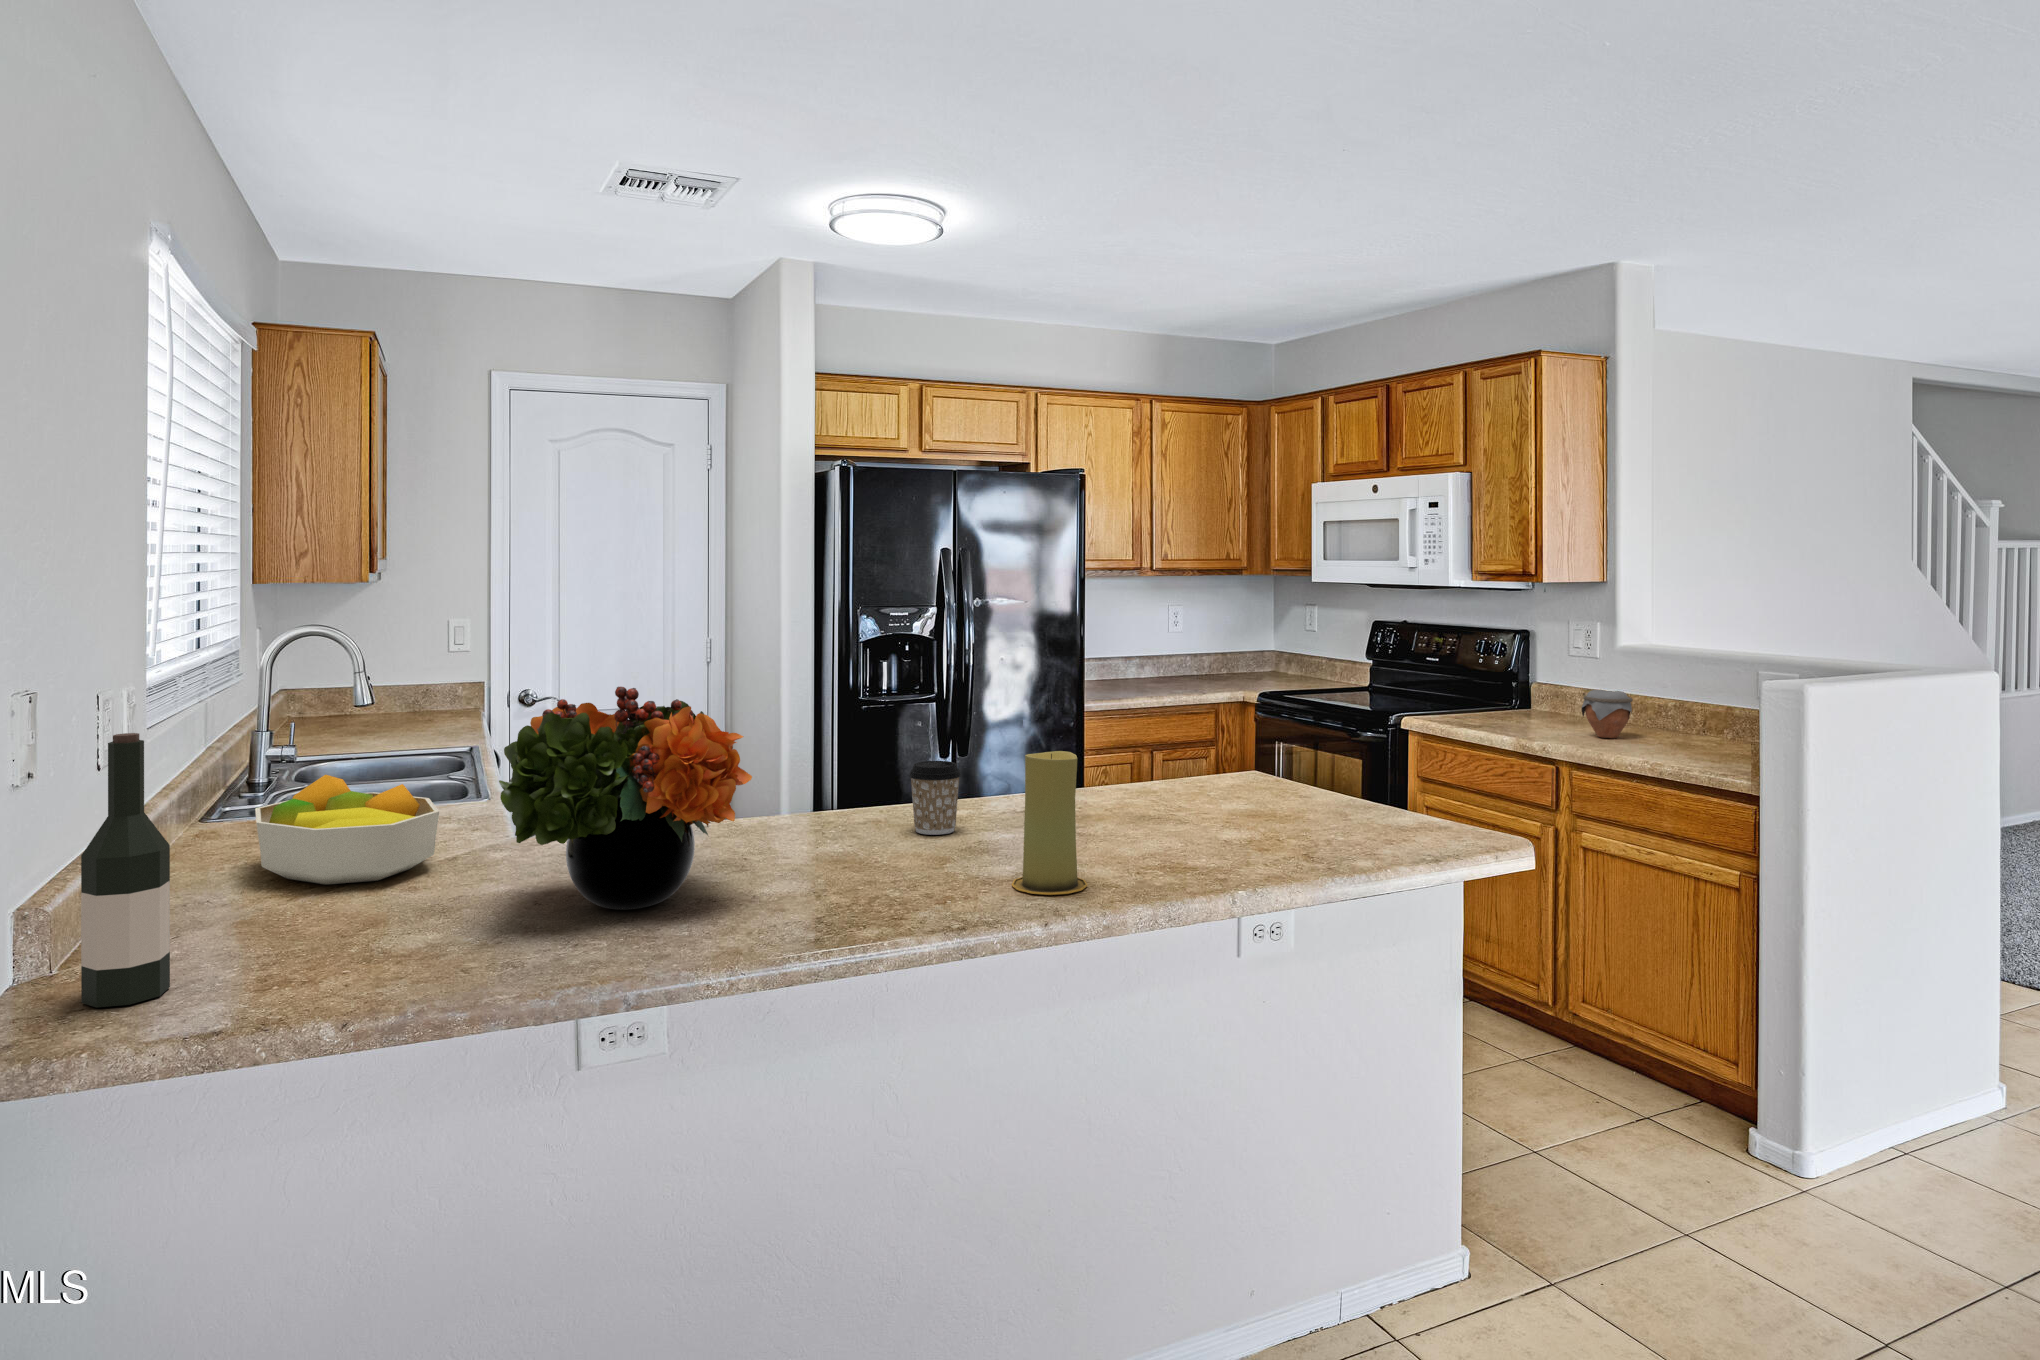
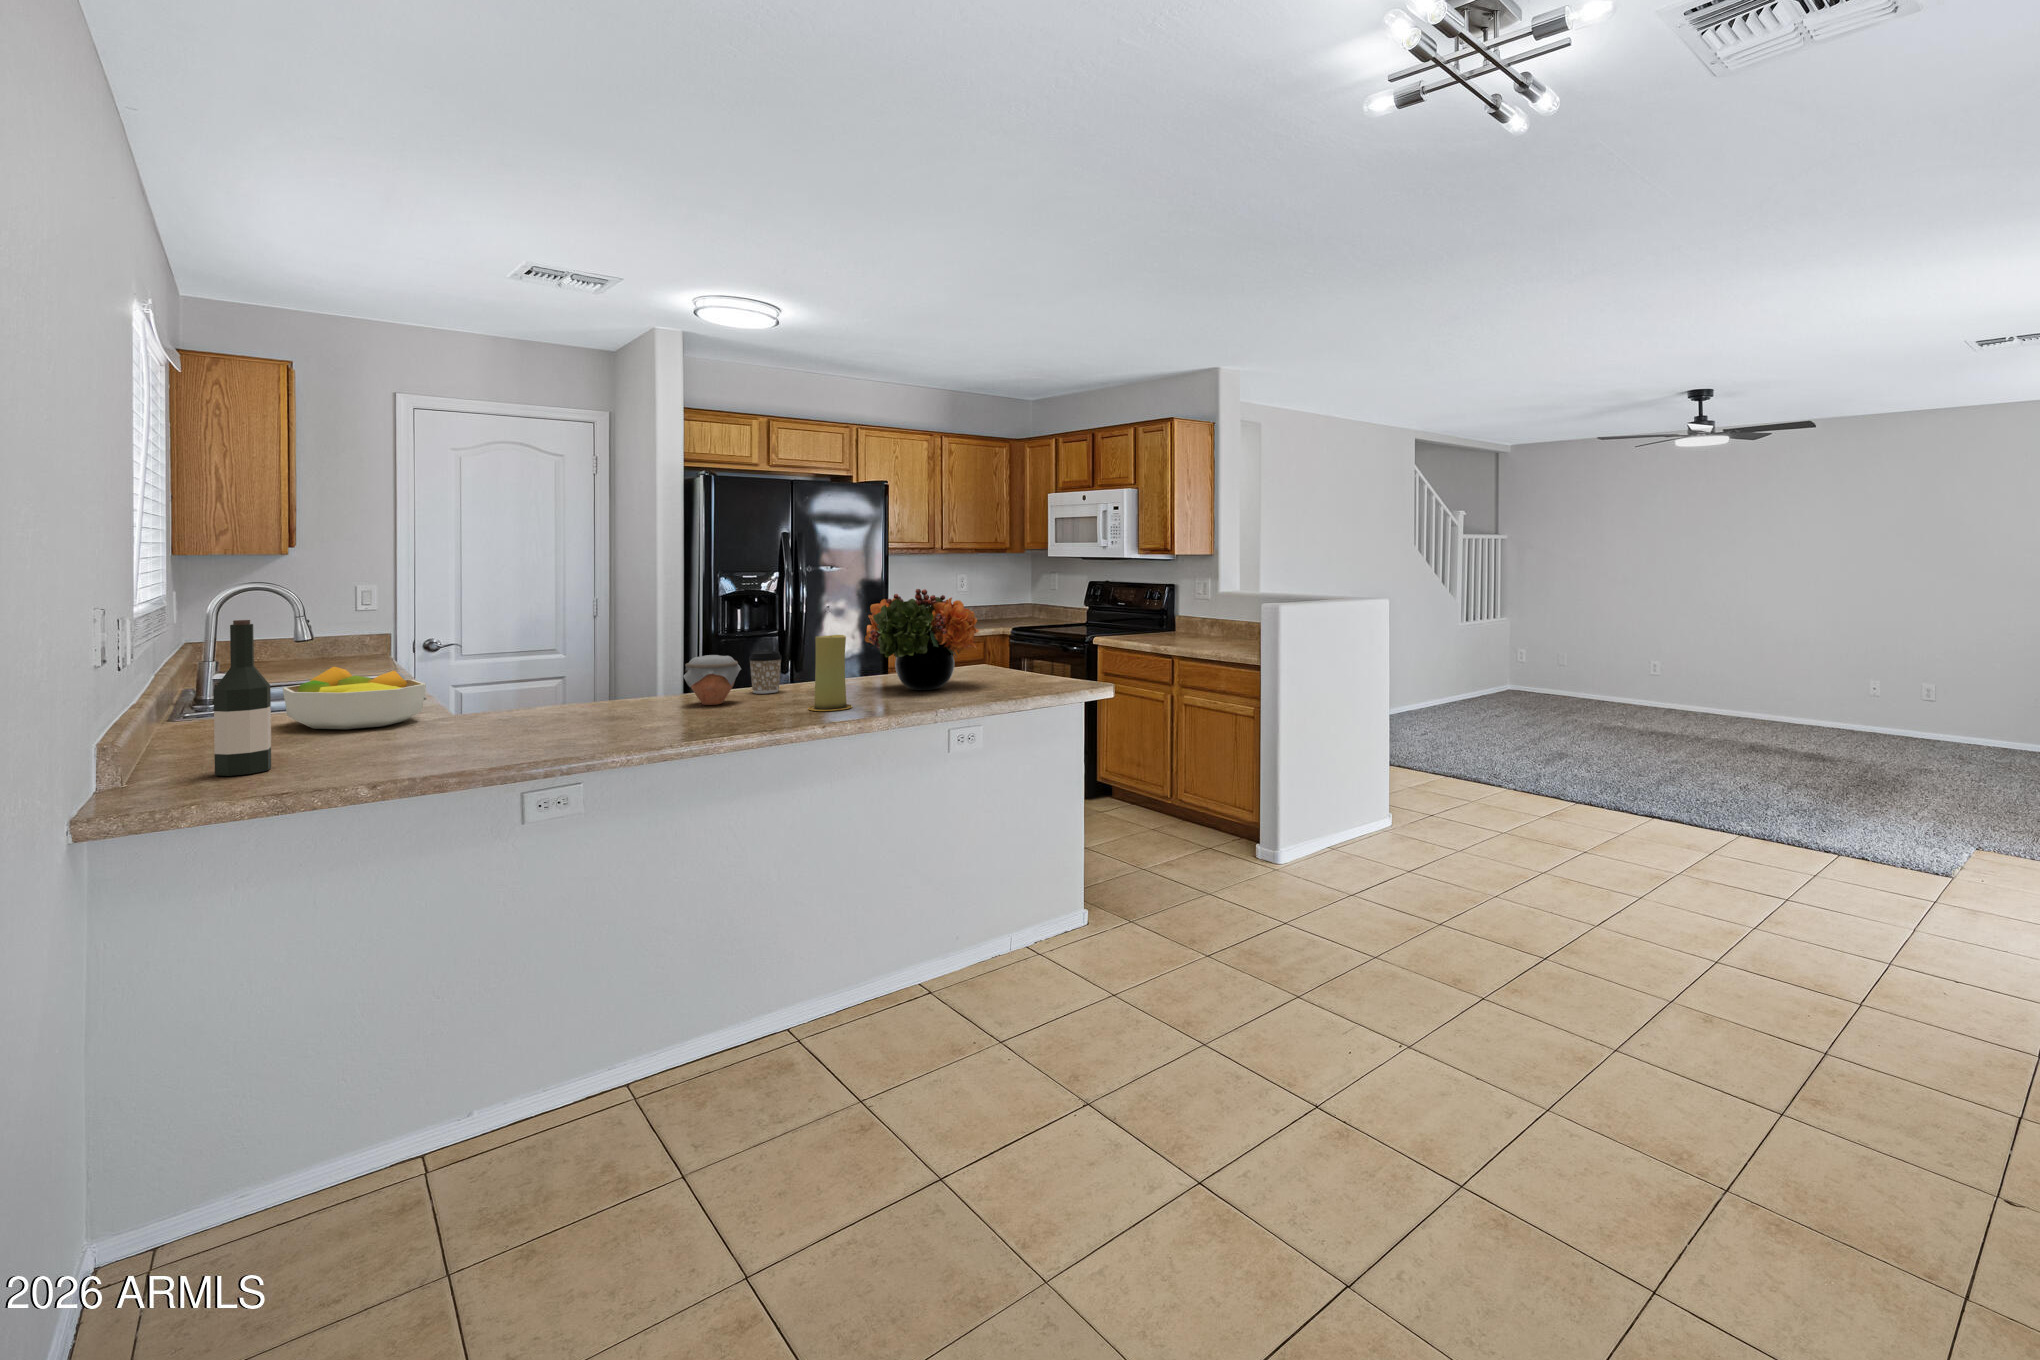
flower arrangement: present [499,687,752,910] -> present [865,589,979,690]
jar: present [1582,690,1633,738] -> present [683,655,741,705]

